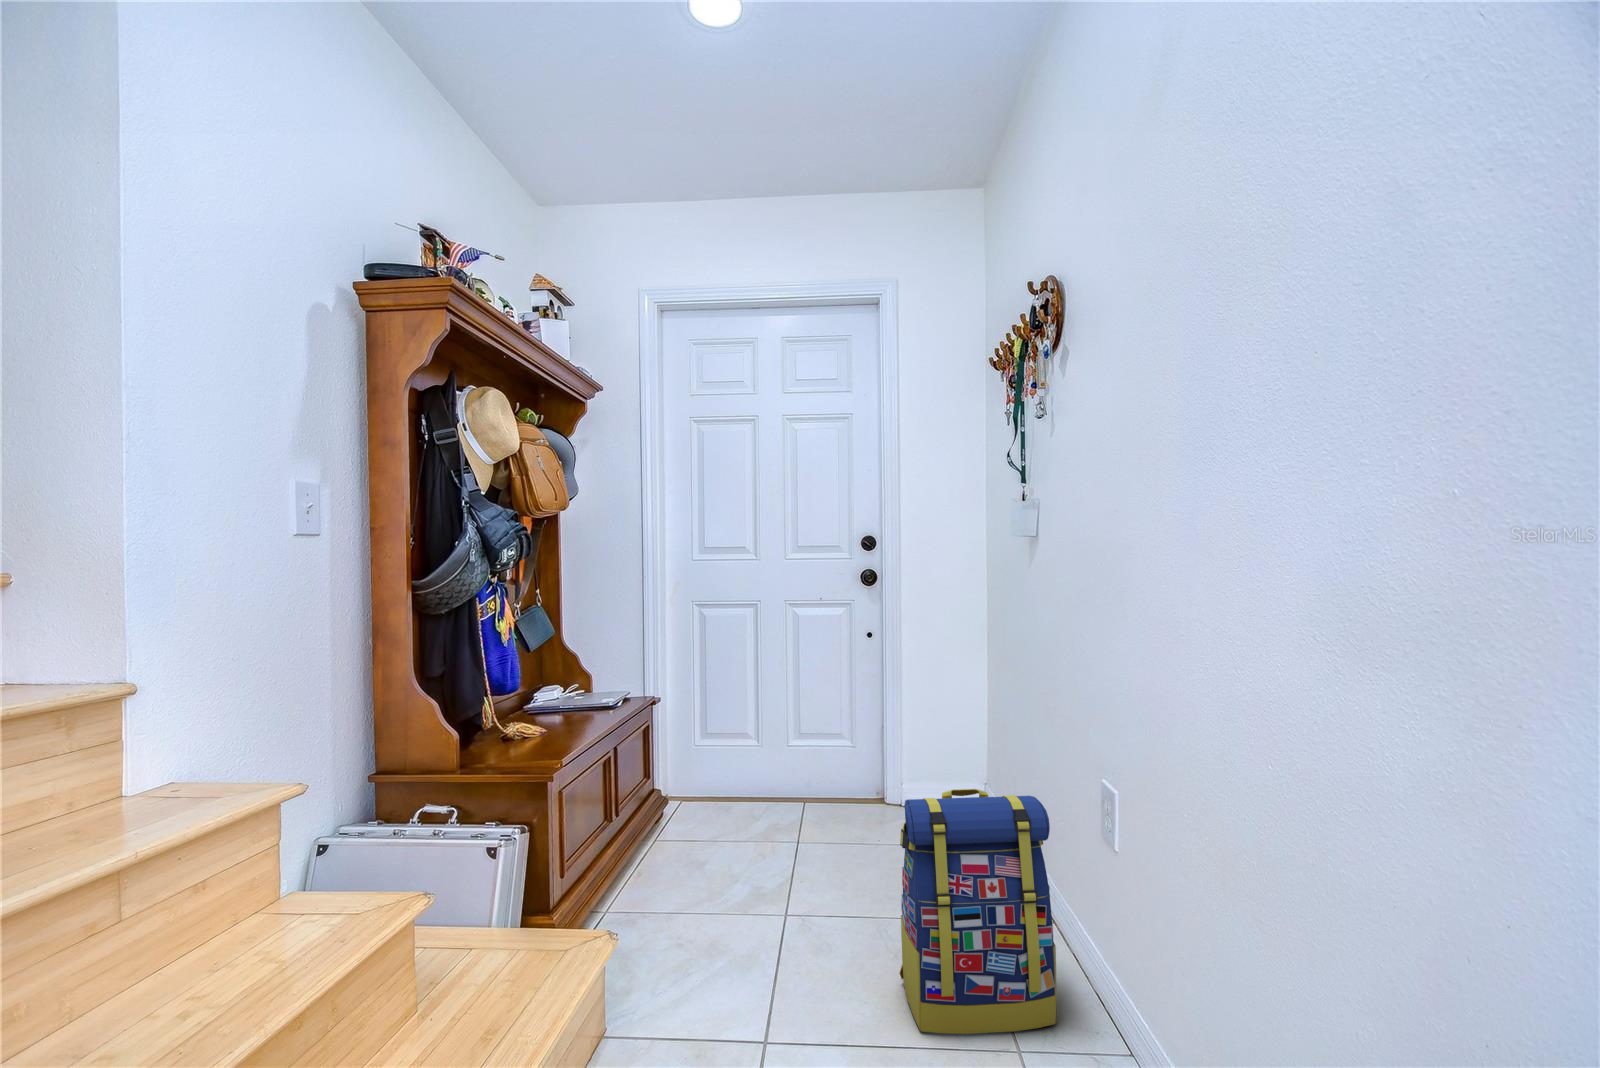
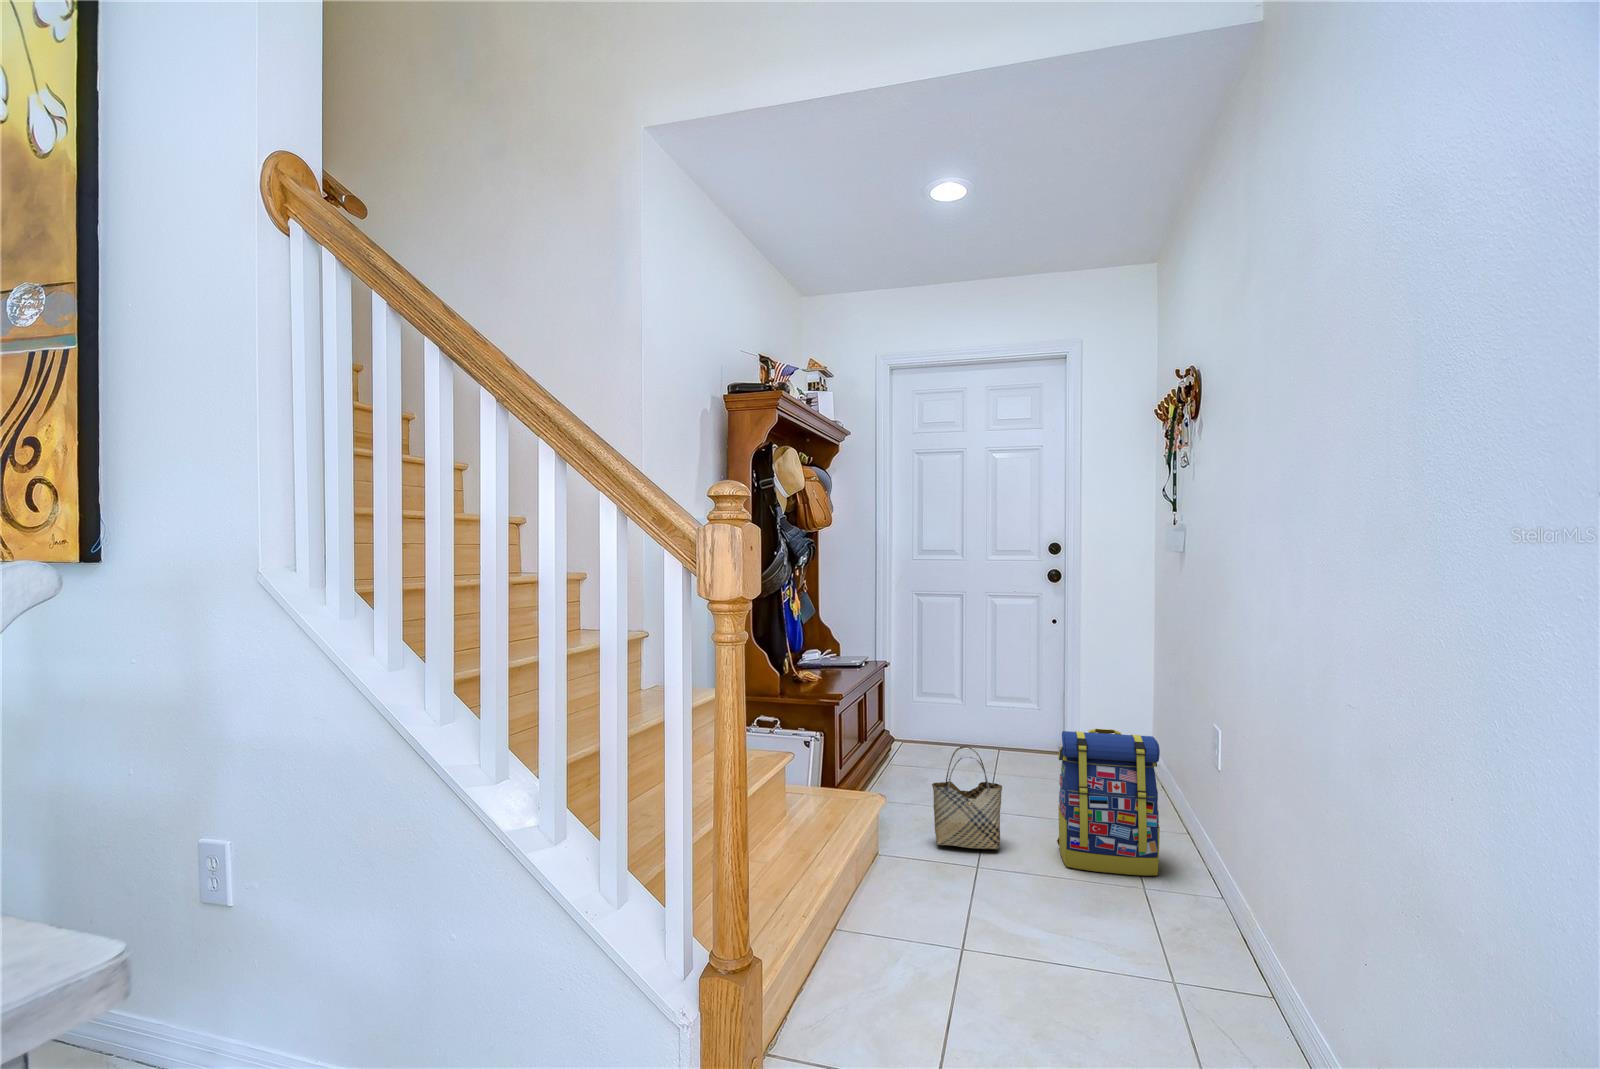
woven basket: none [703,834,816,1018] -> present [932,746,1002,849]

